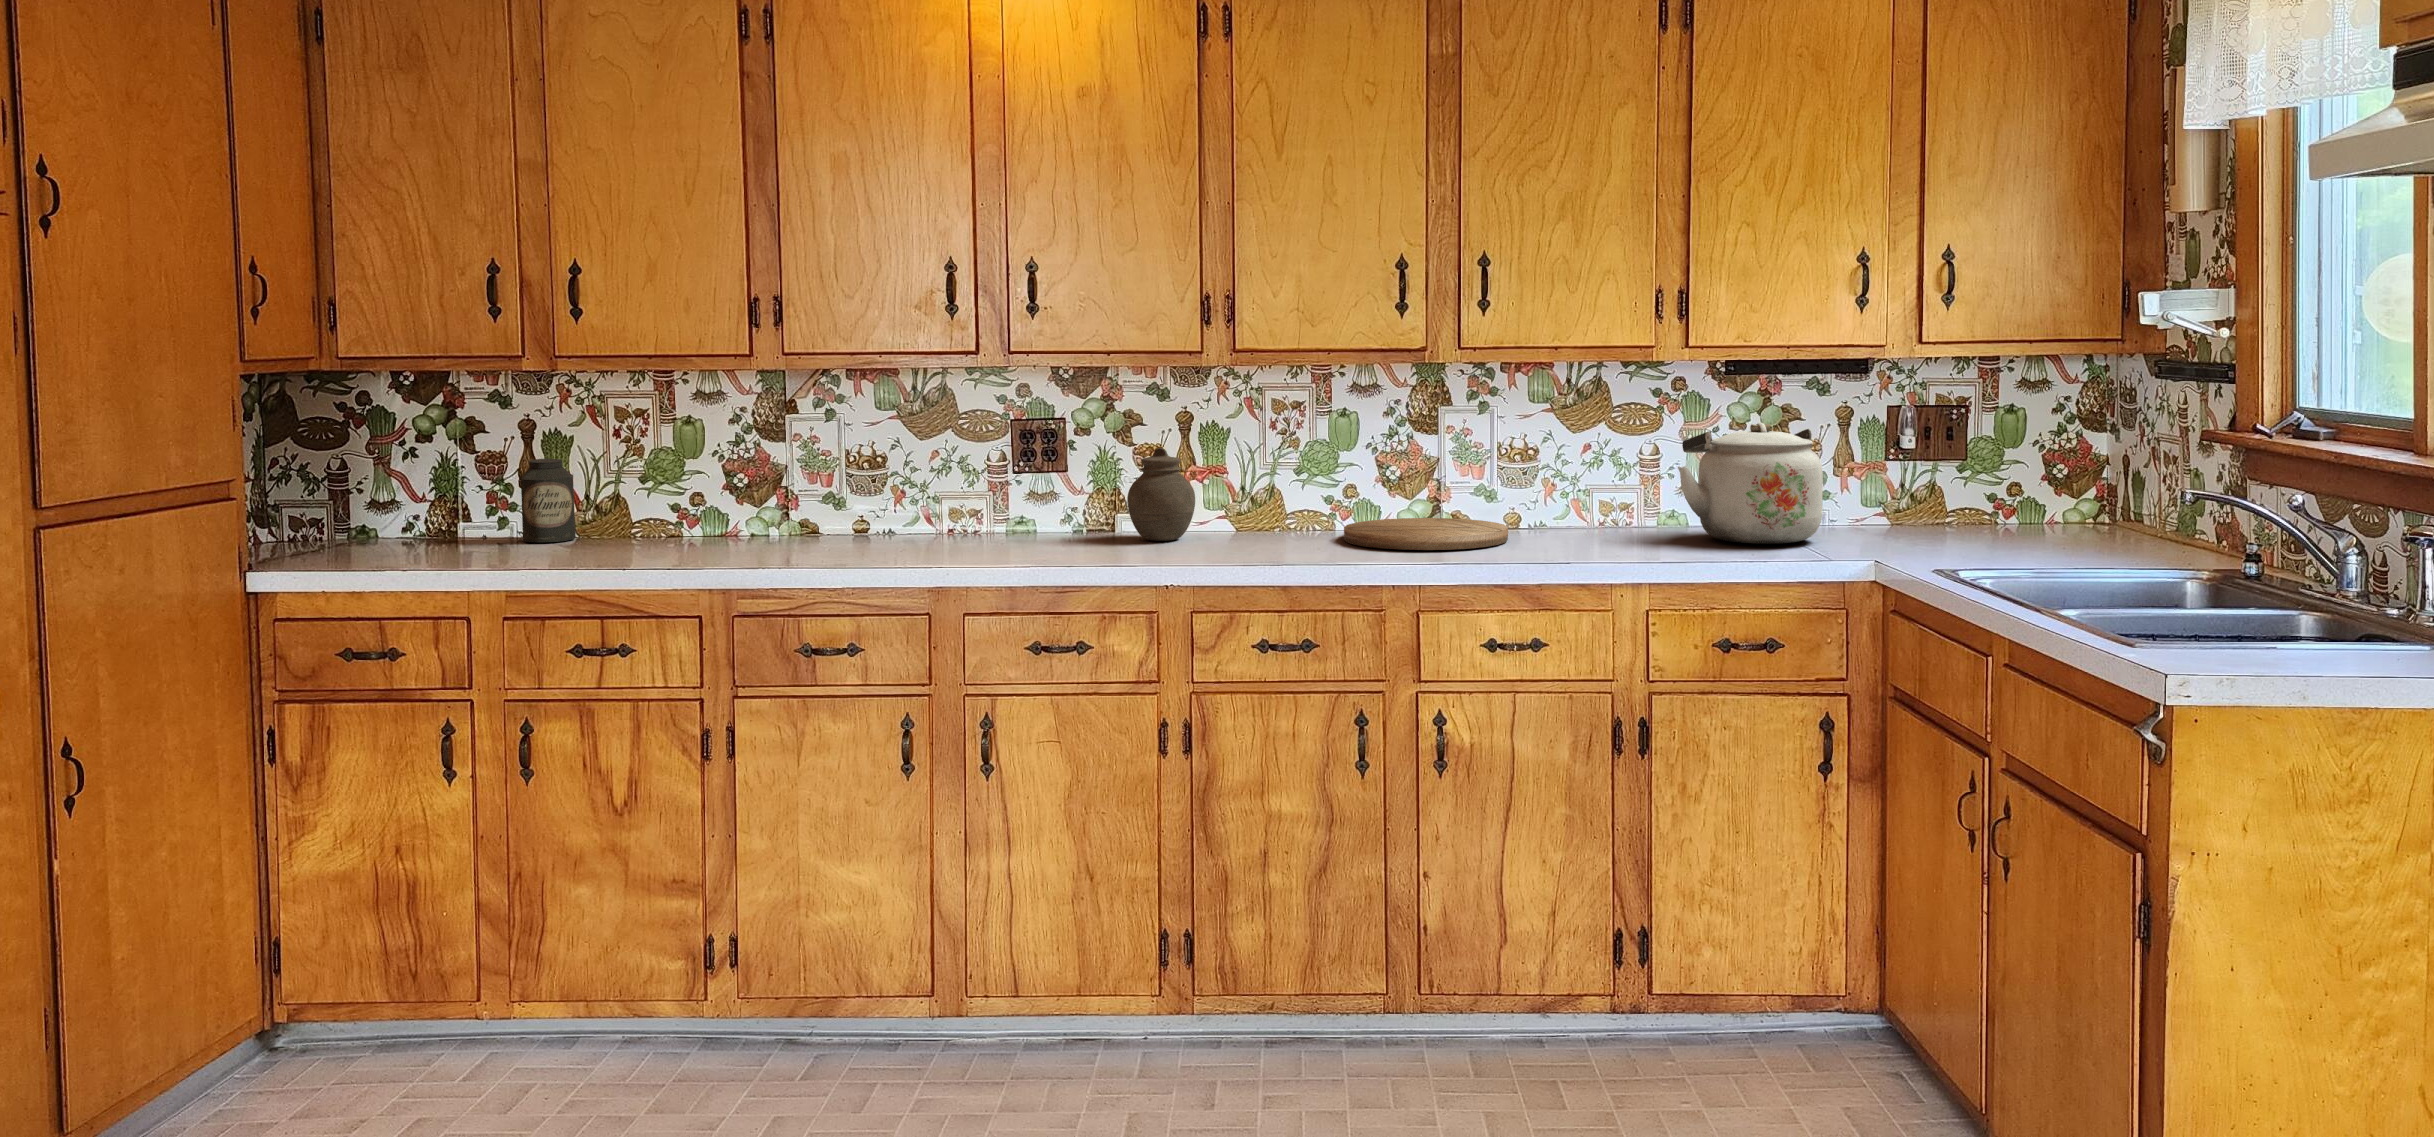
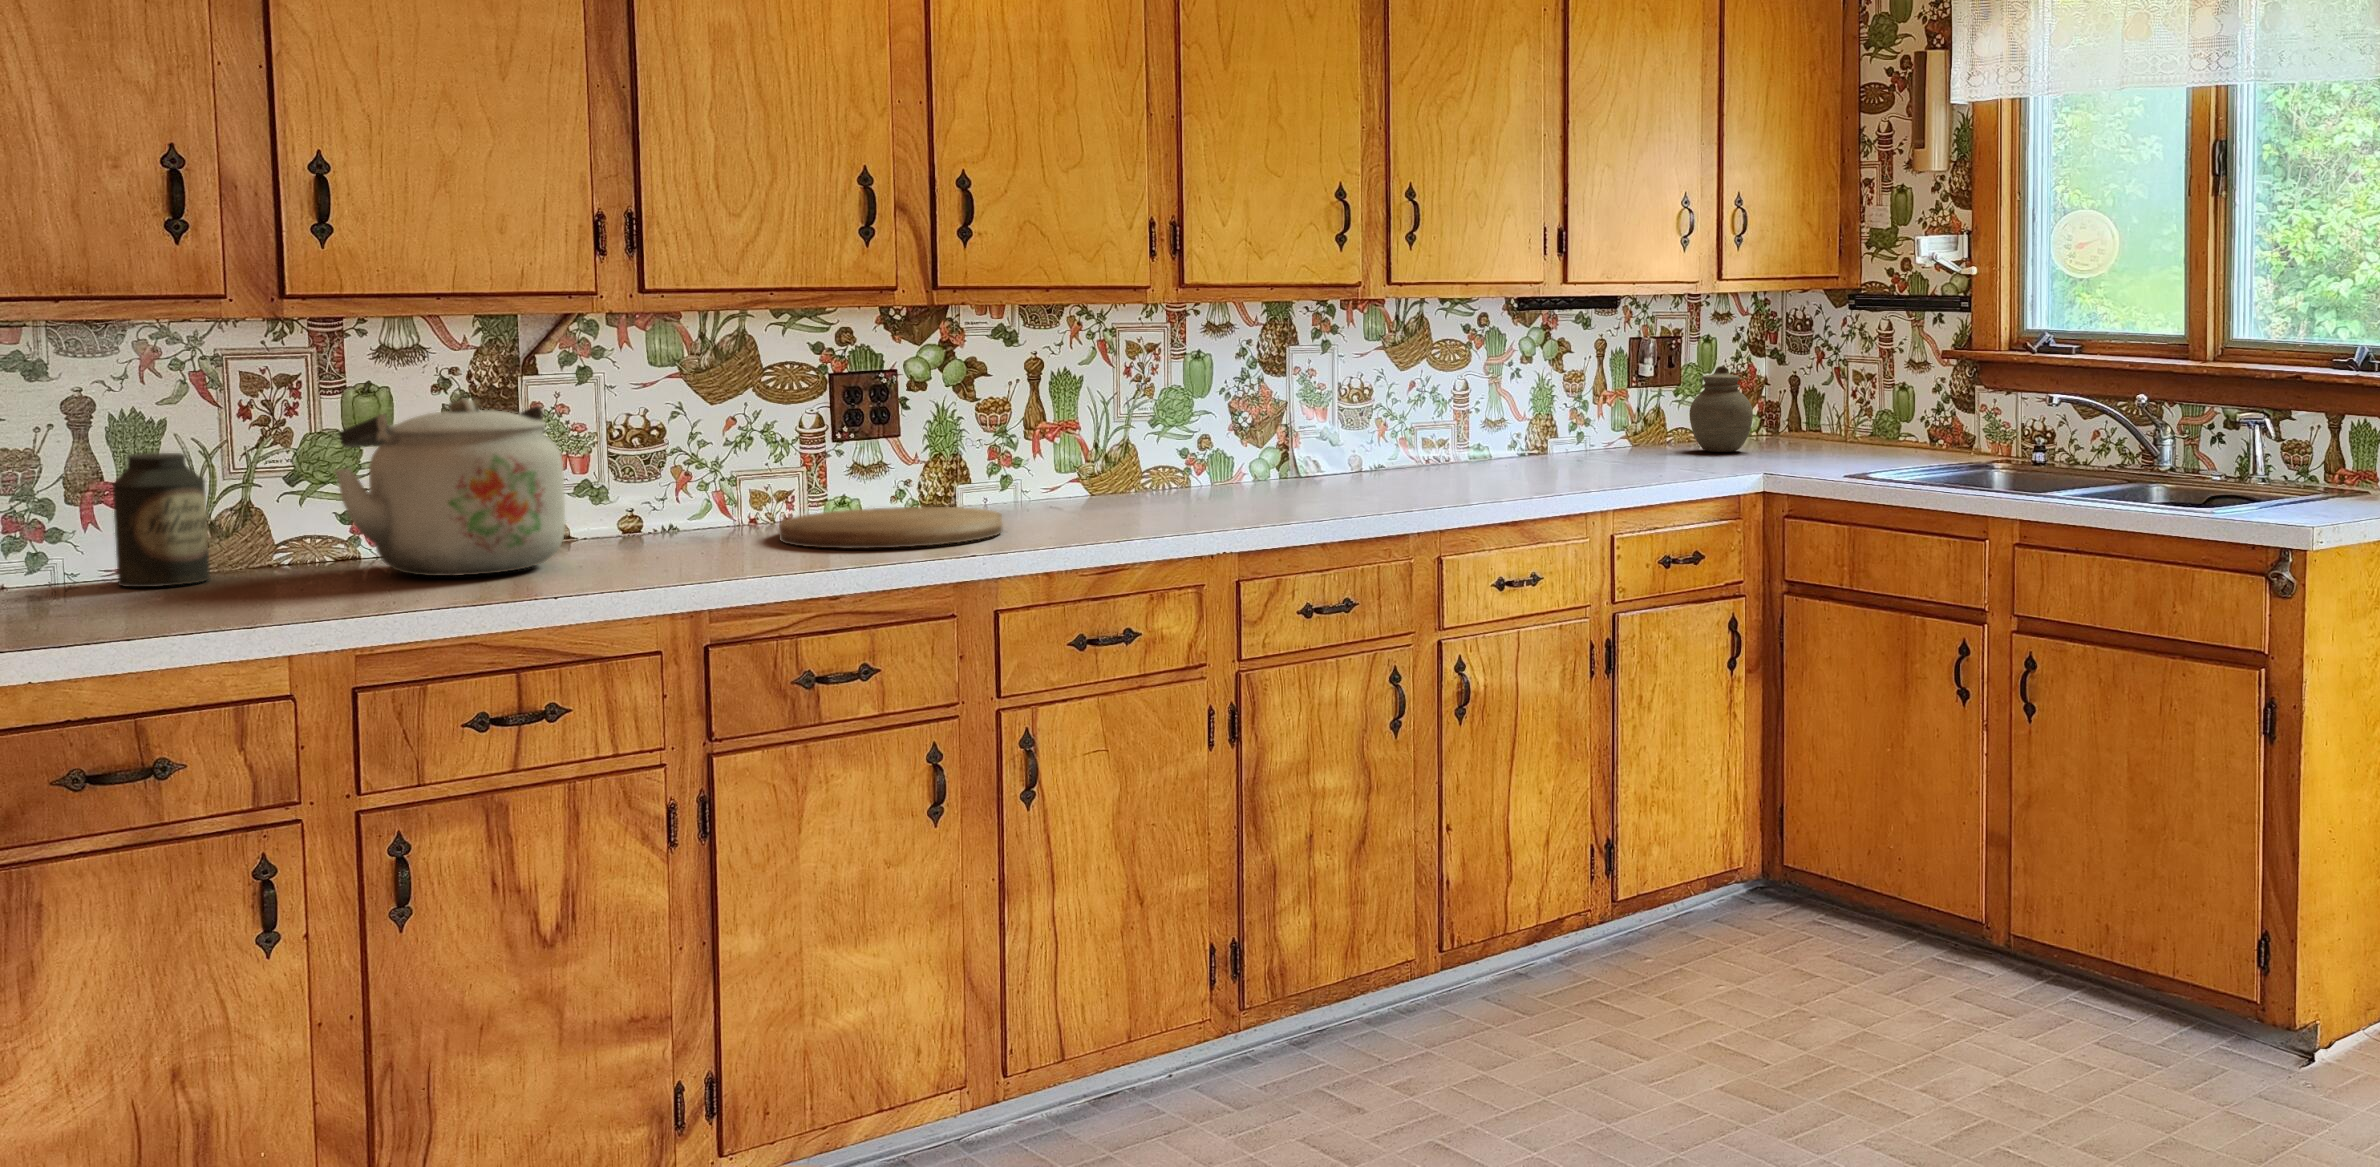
kettle: present [1678,423,1823,544] -> present [334,398,565,576]
jar: present [1127,448,1195,541] -> present [1689,366,1753,452]
cutting board: present [1344,518,1508,550] -> present [779,507,1002,548]

